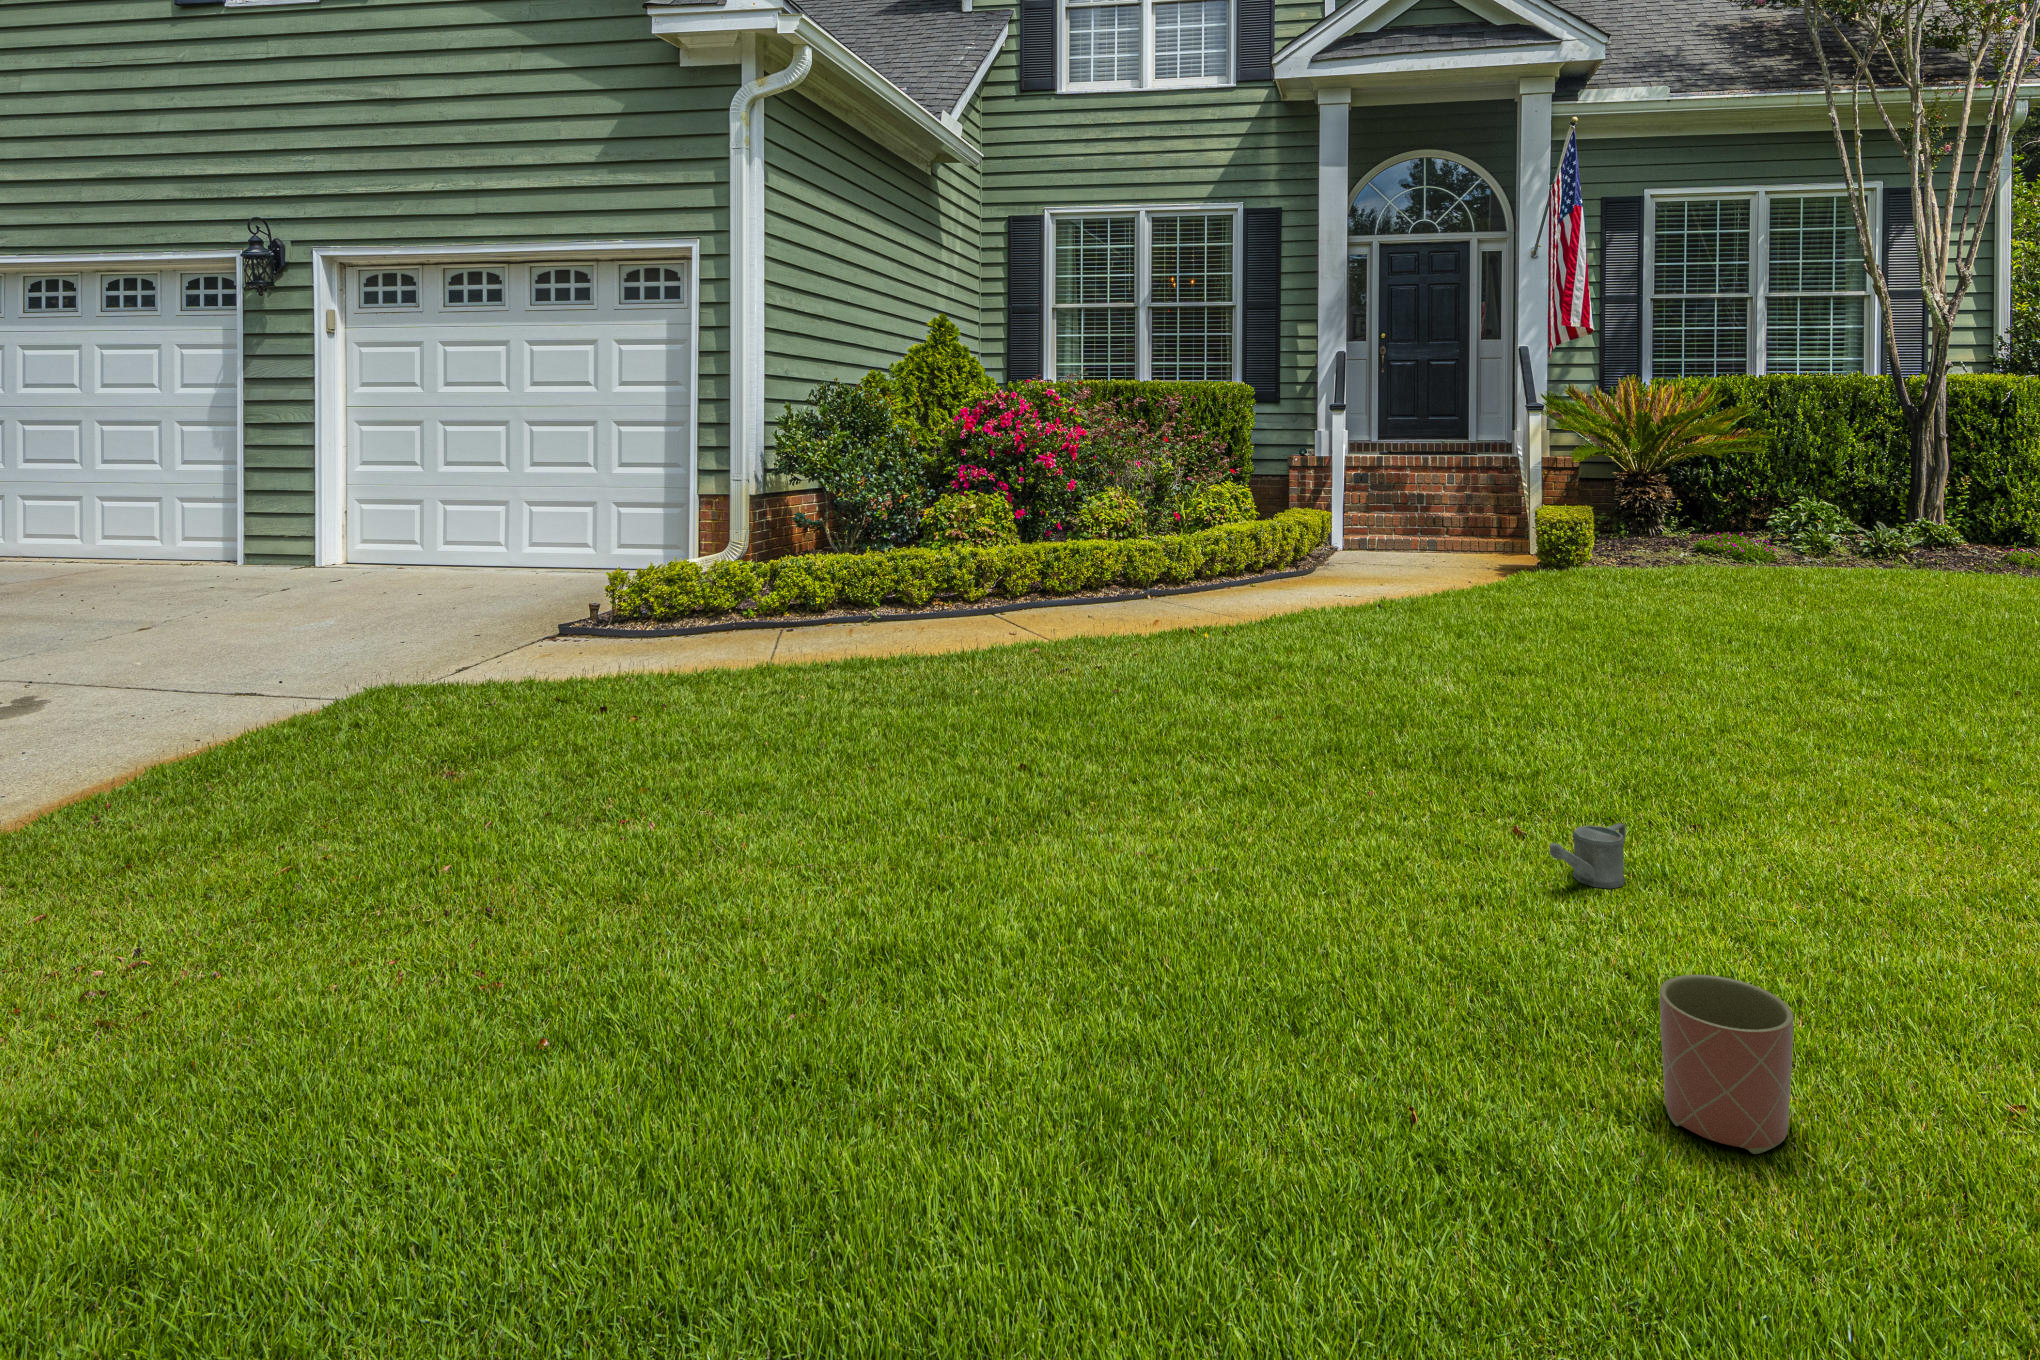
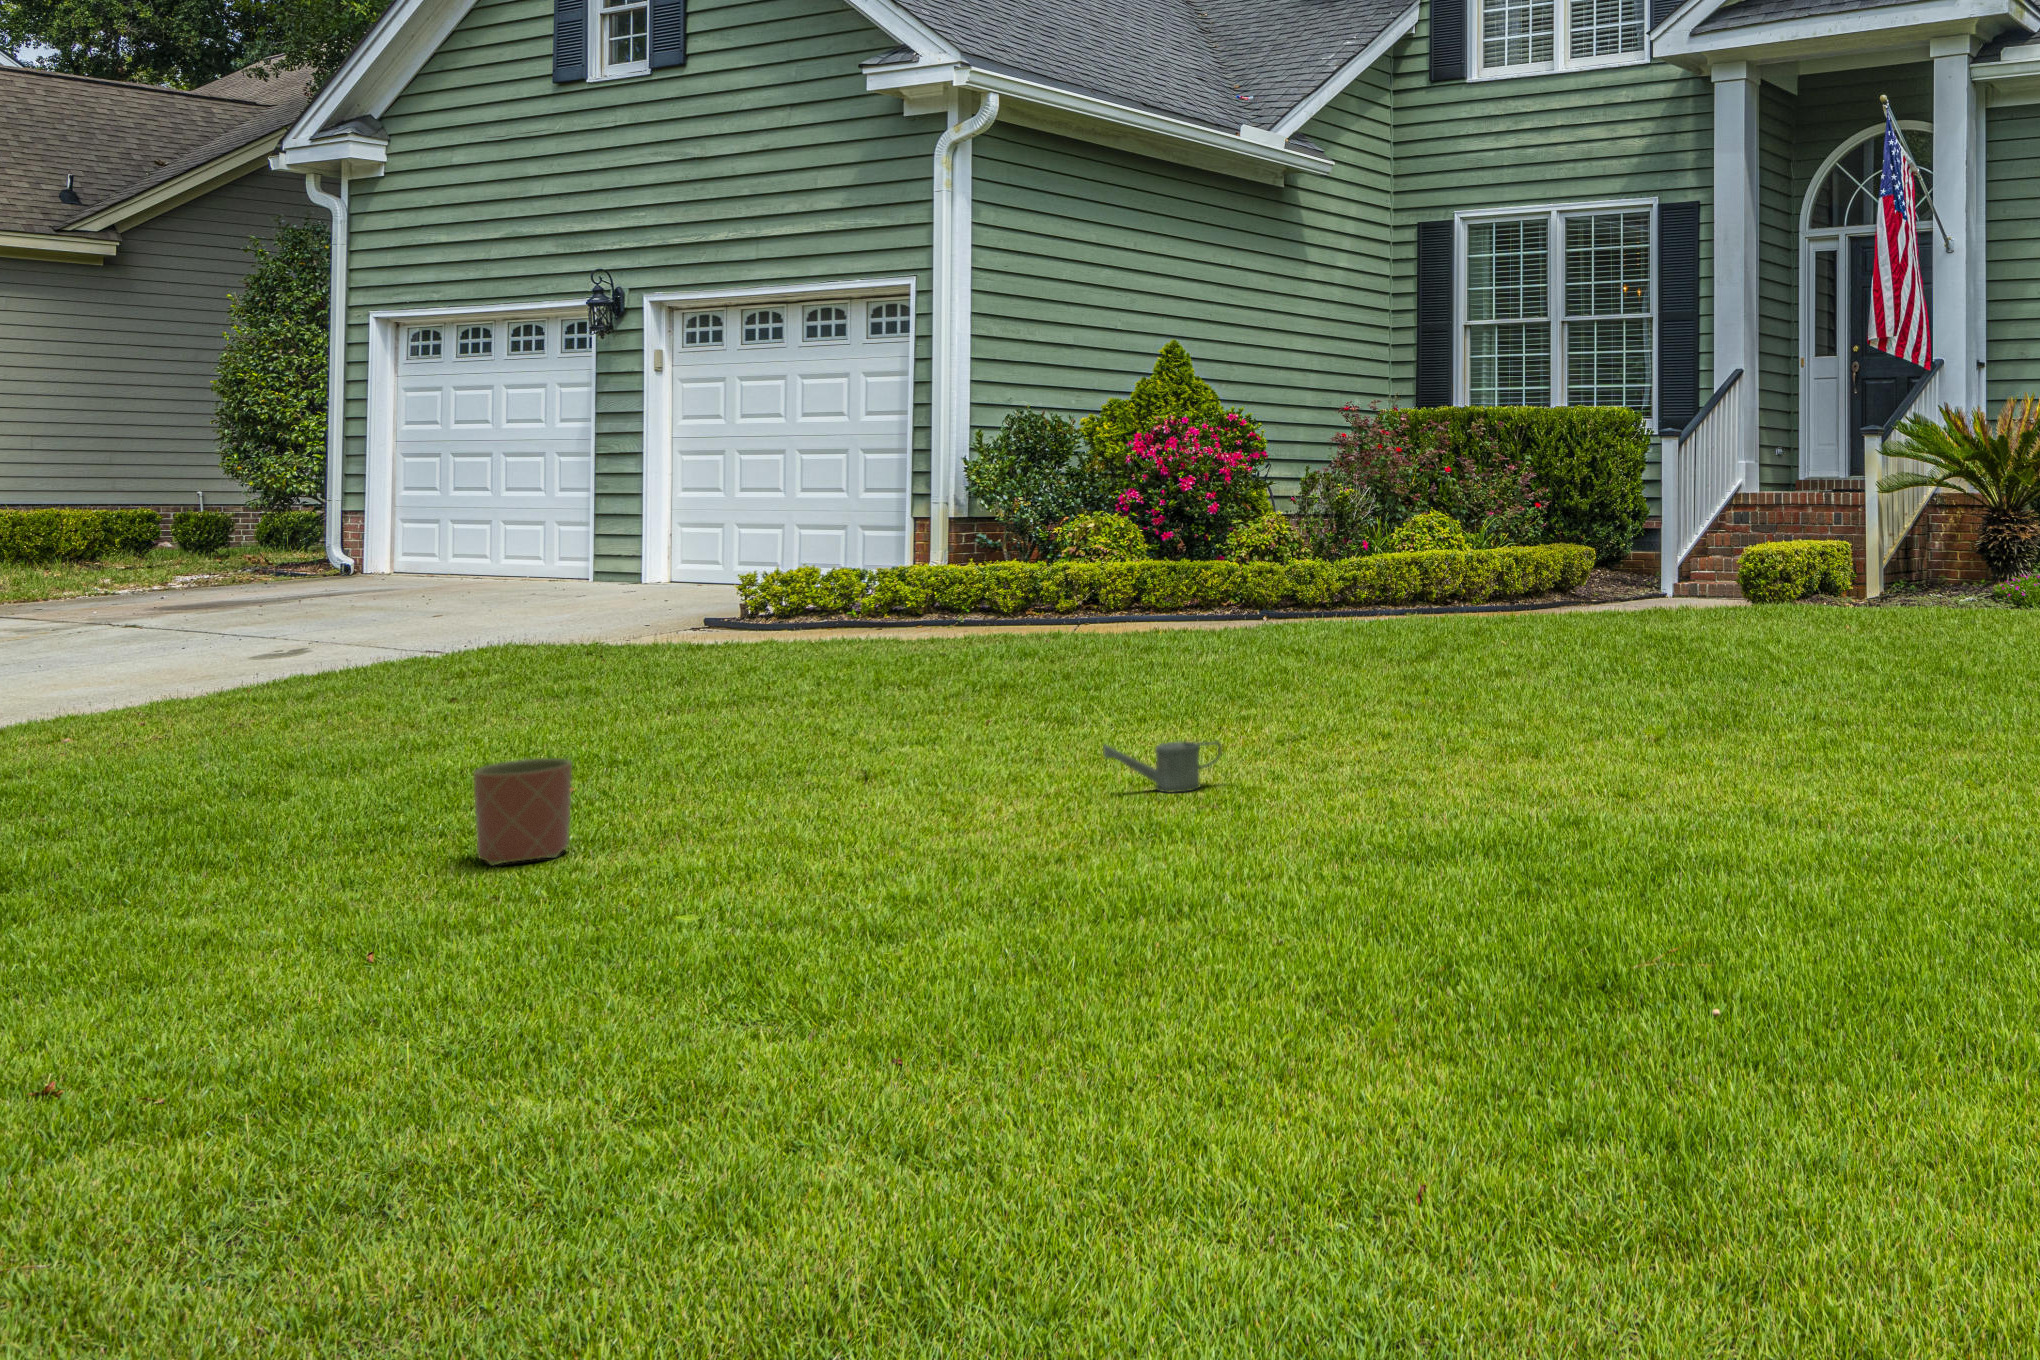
watering can: present [1550,823,1626,889] -> present [1103,742,1222,793]

